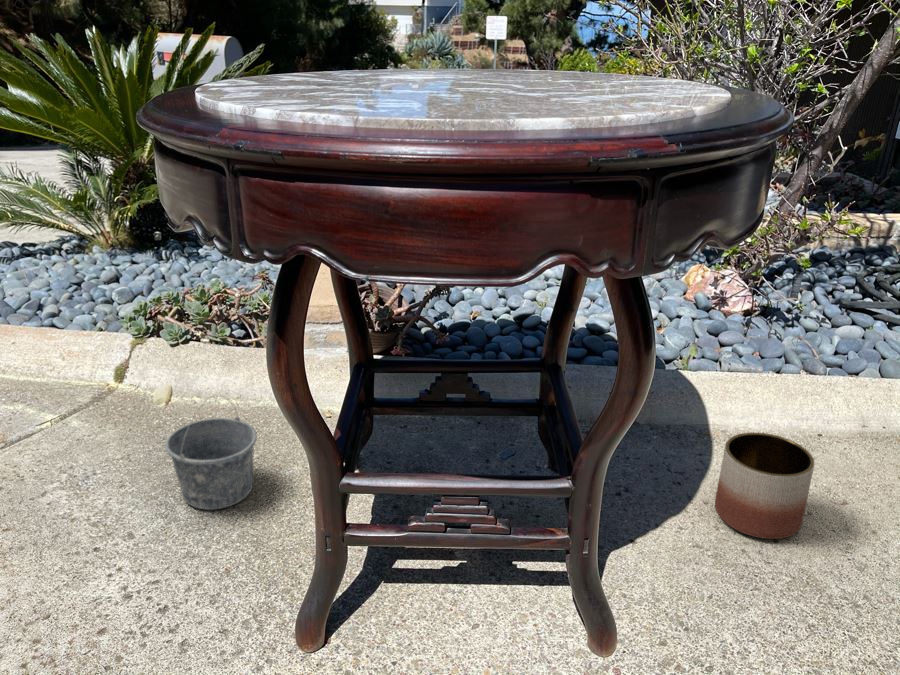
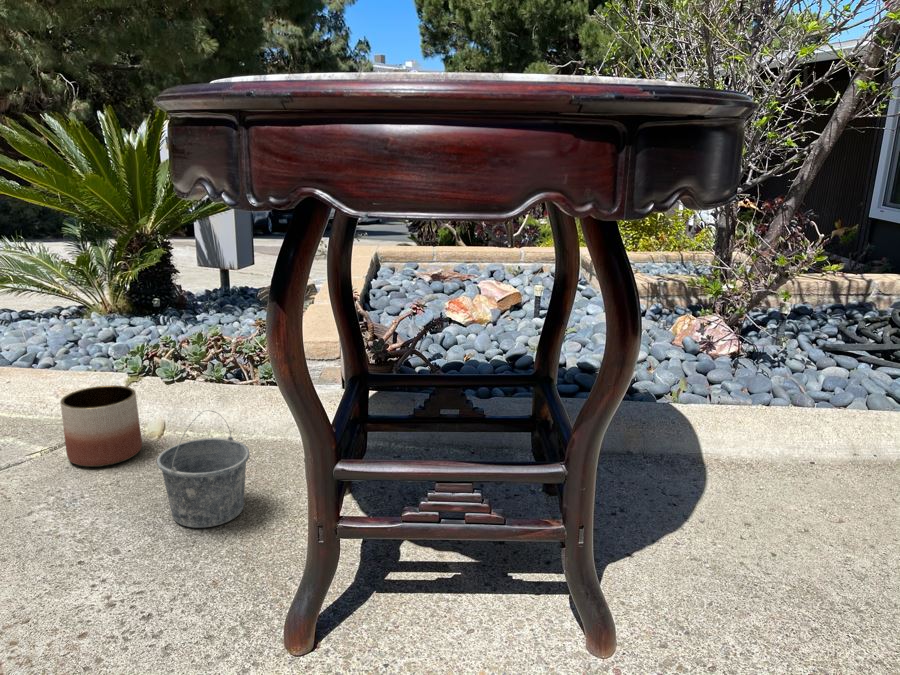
planter: present [715,433,814,539] -> present [60,385,142,467]

